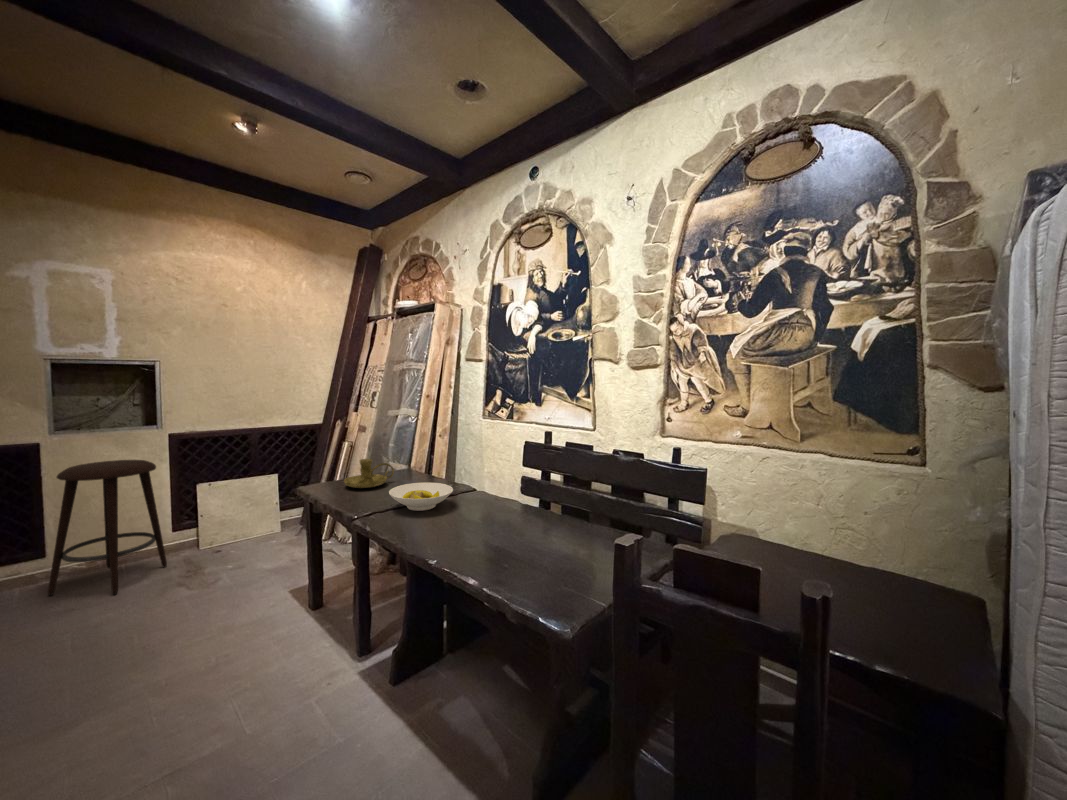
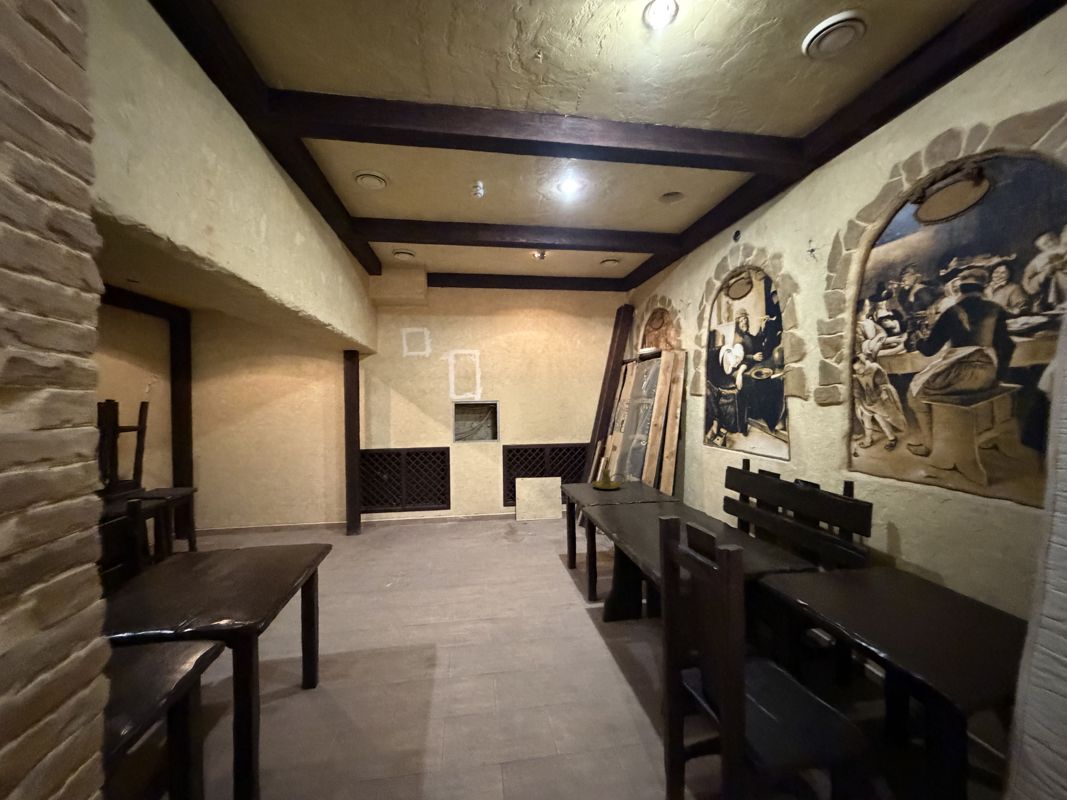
stool: present [48,460,167,596] -> none [458,459,504,534]
bowl: present [389,483,453,511] -> none [613,488,658,507]

